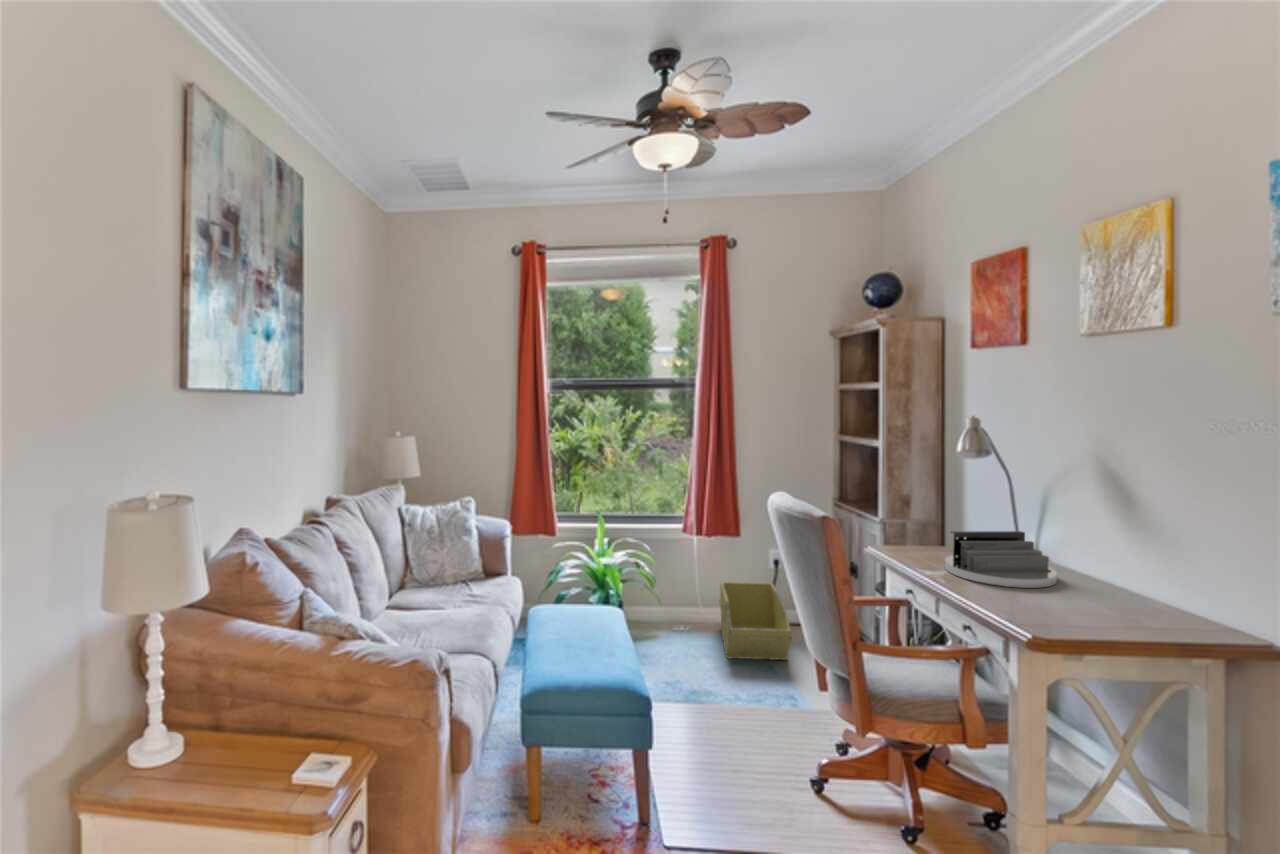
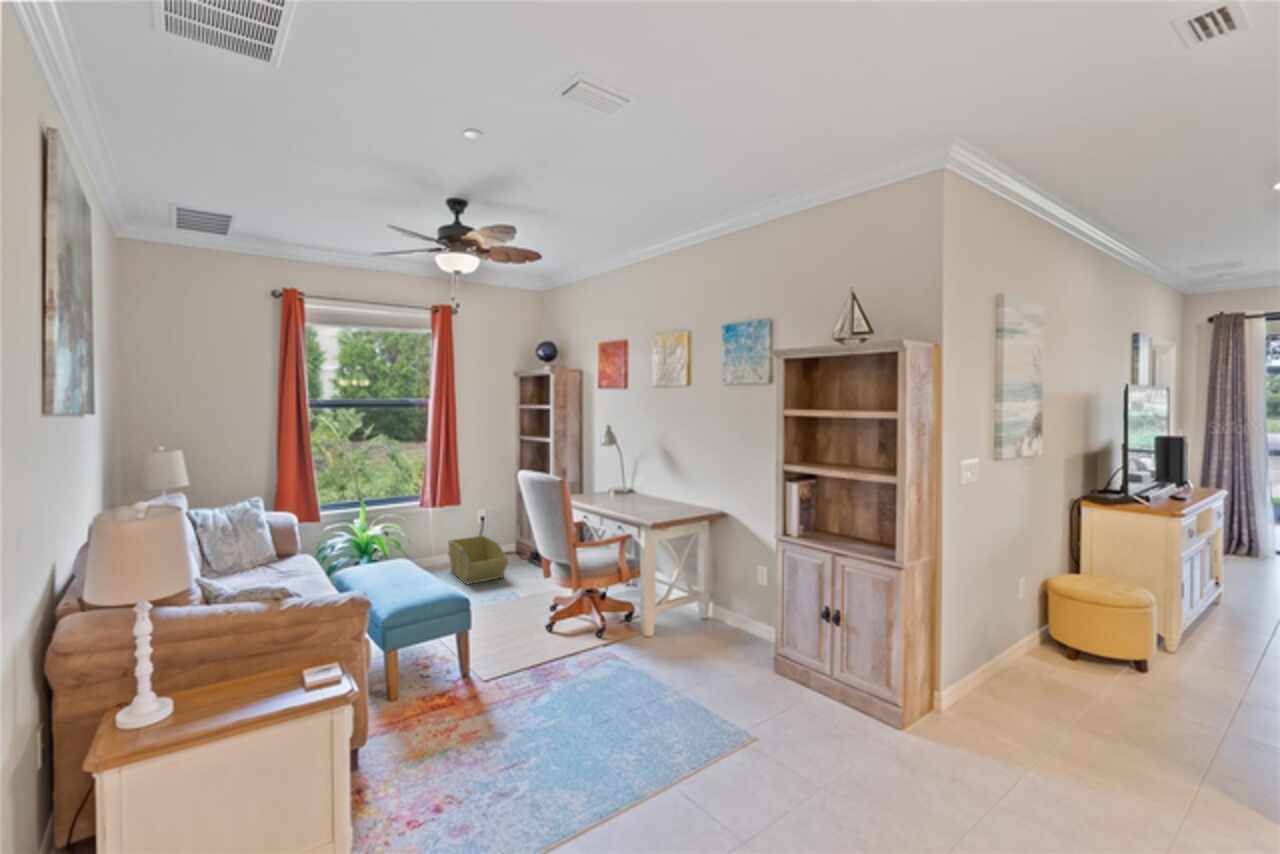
desk organizer: present [945,531,1057,588] -> none [596,480,641,504]

